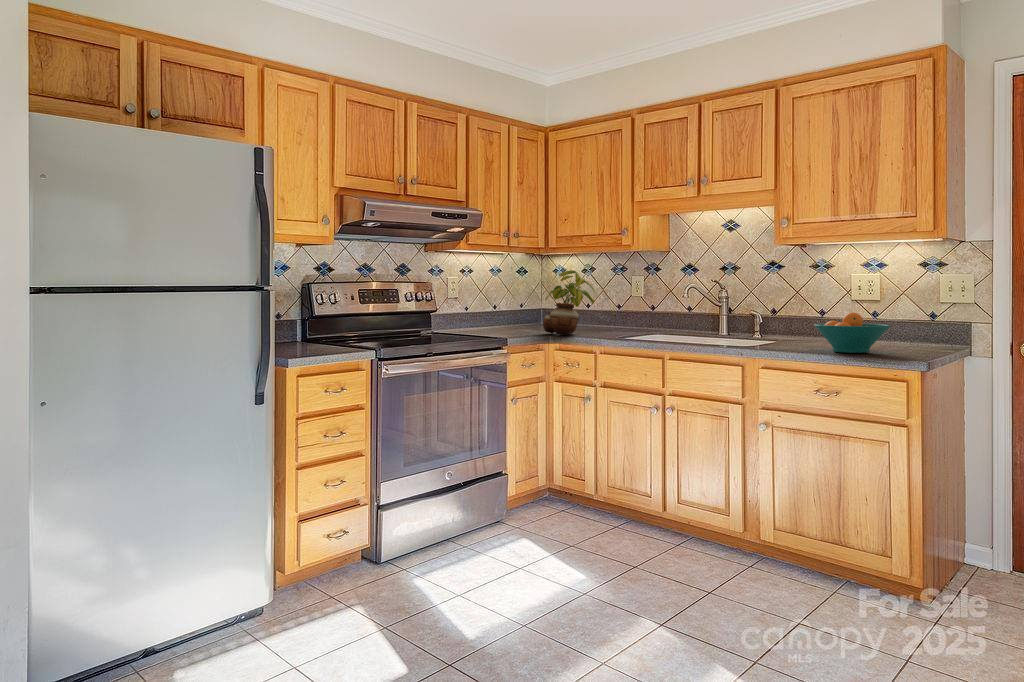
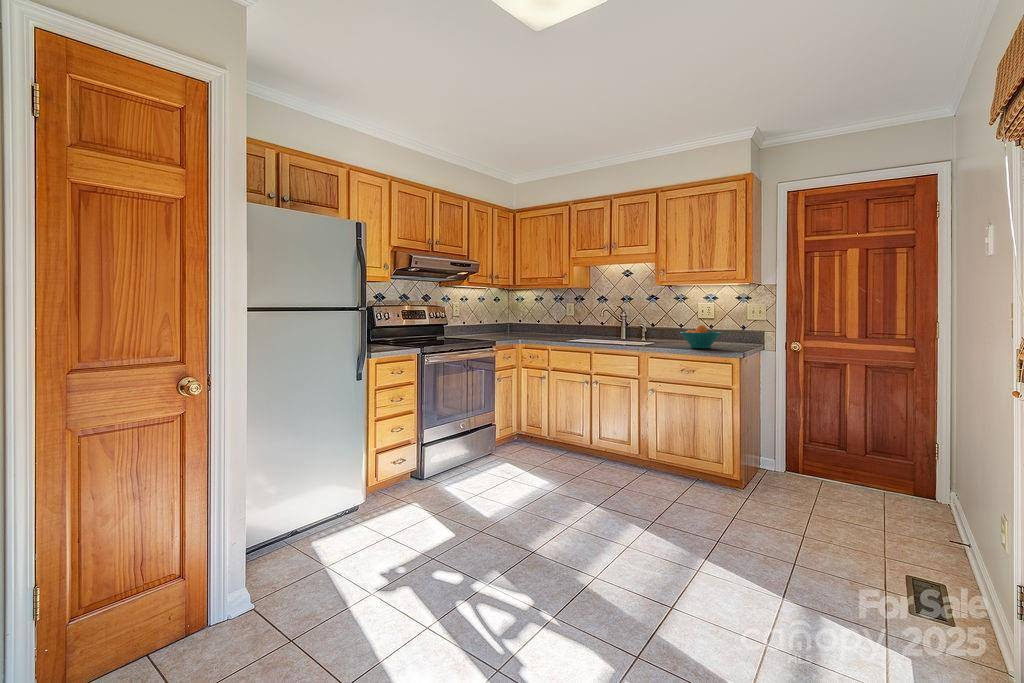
potted plant: present [543,270,595,335] -> none [514,299,548,339]

